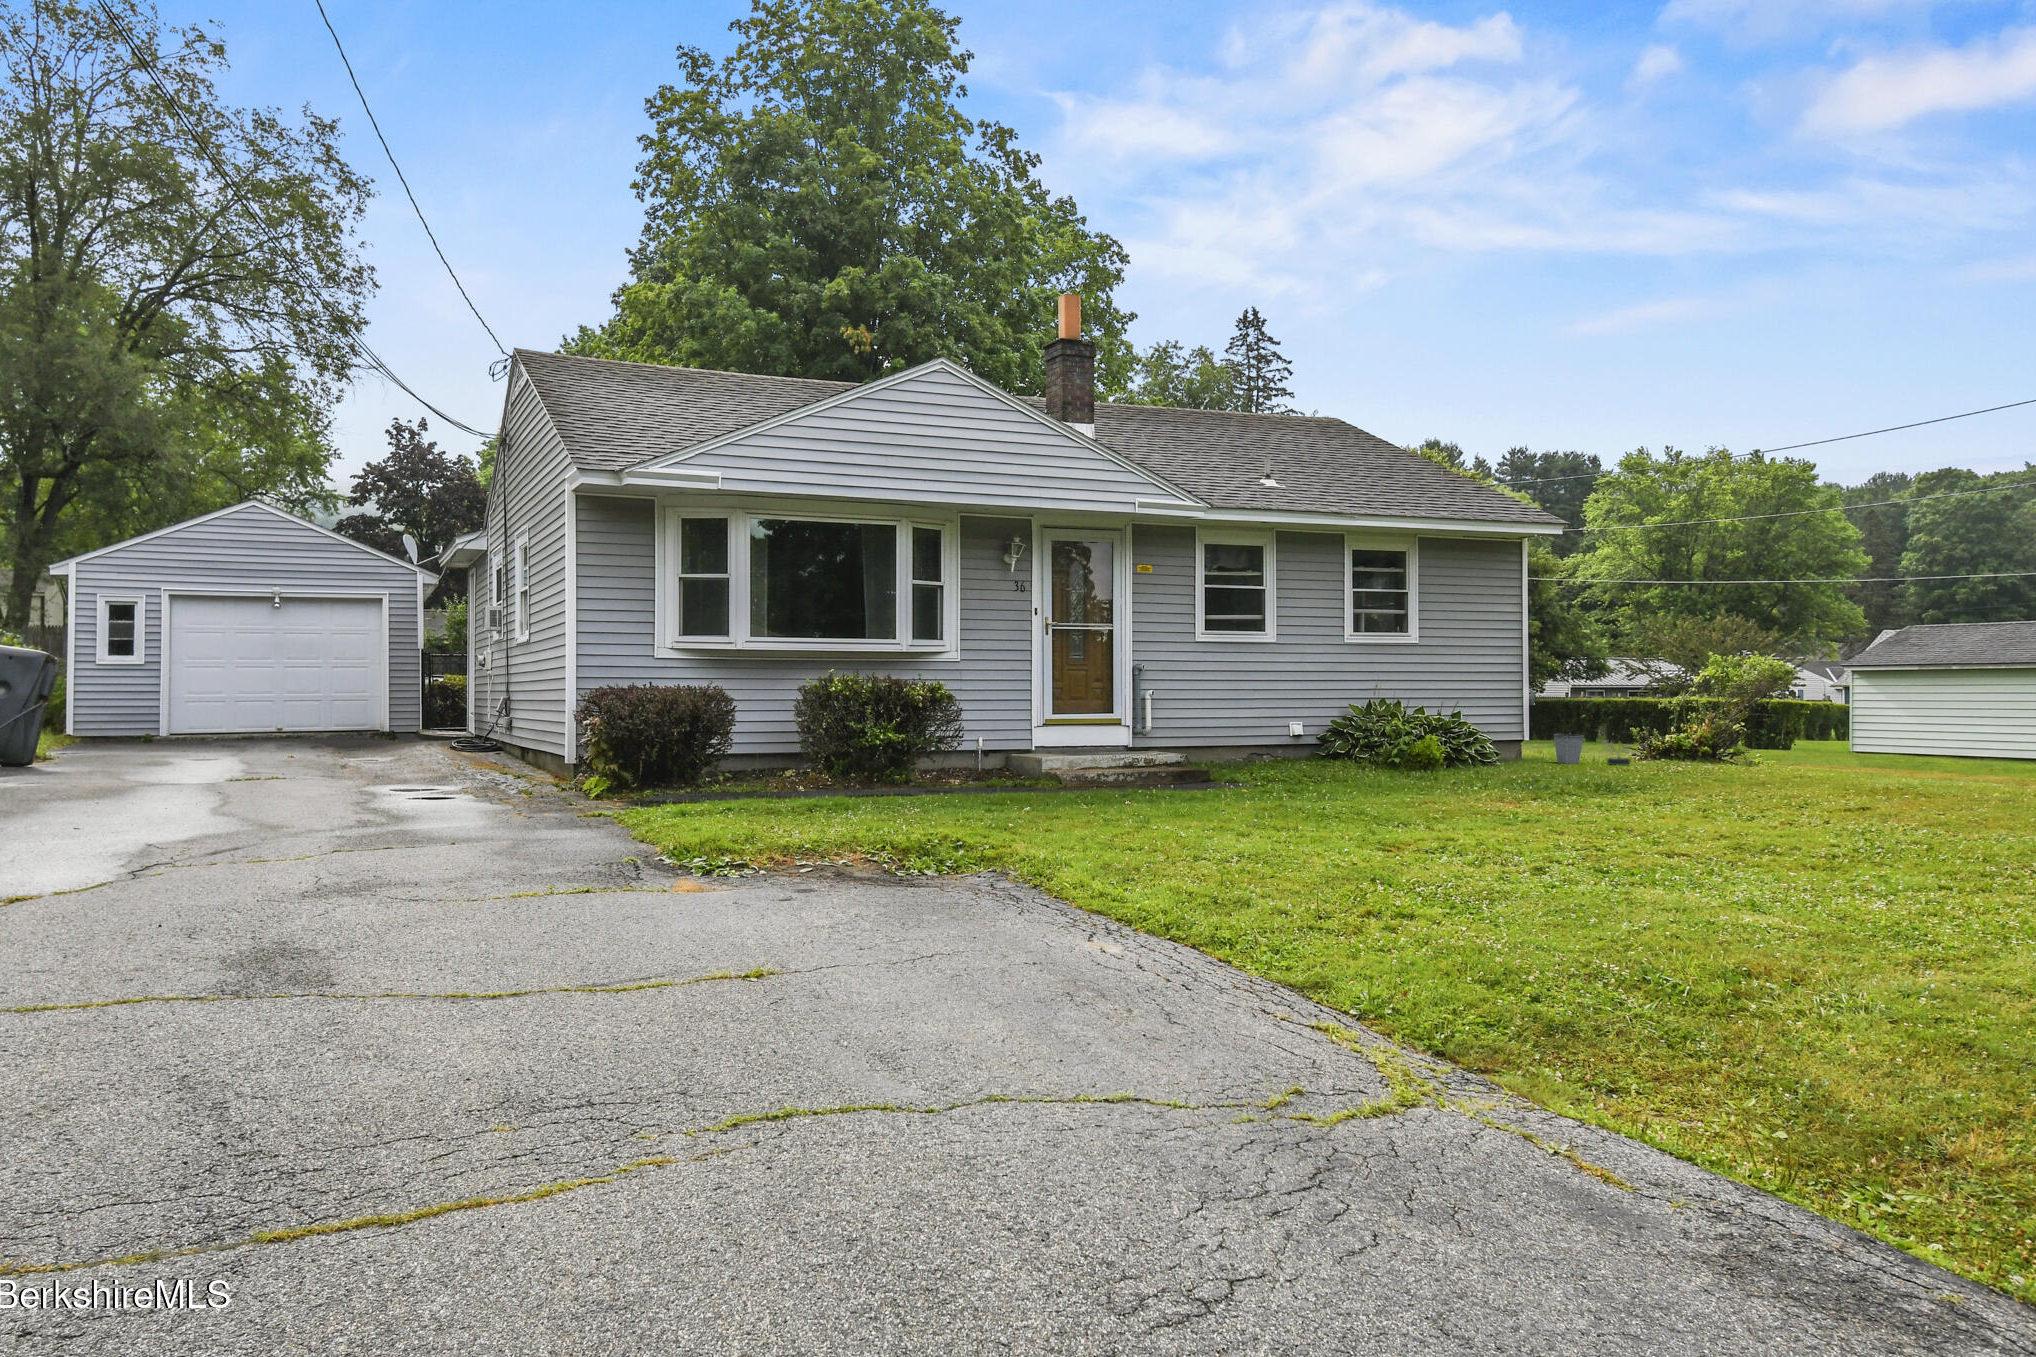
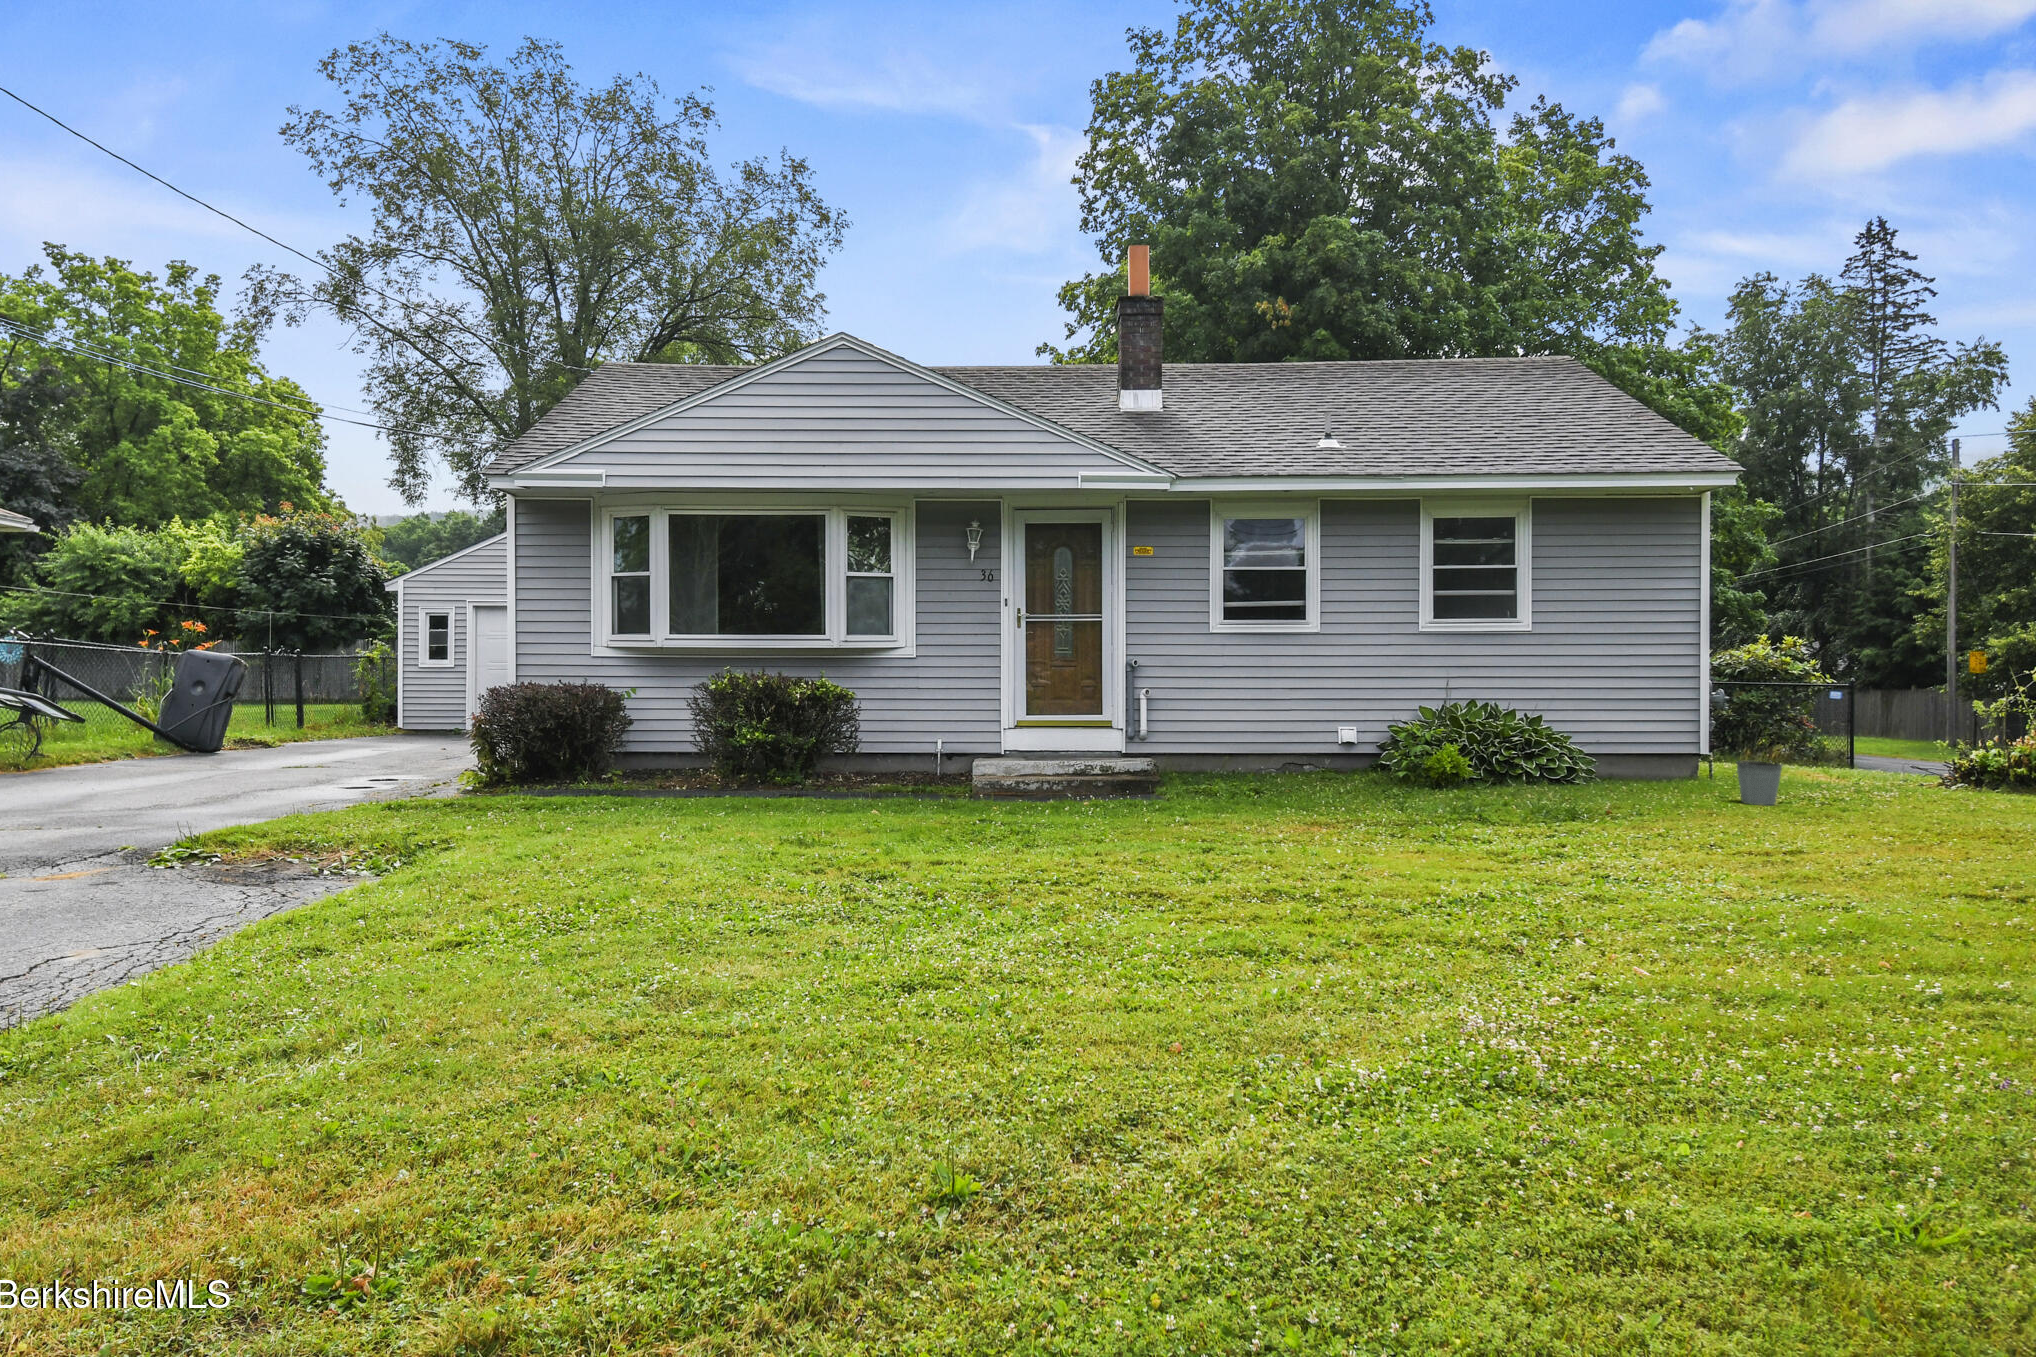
decorative plant: present [1602,743,1630,765] -> none [1804,773,1860,814]

